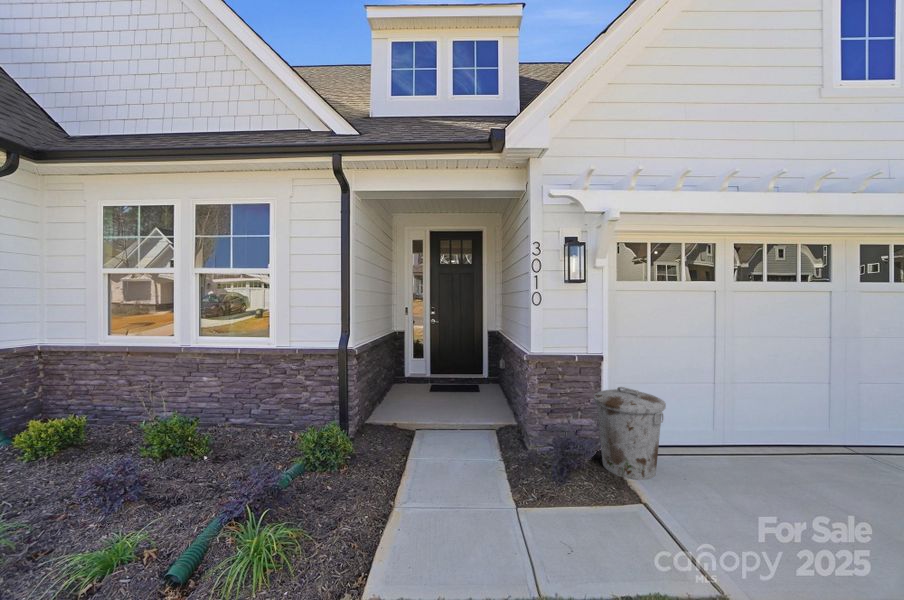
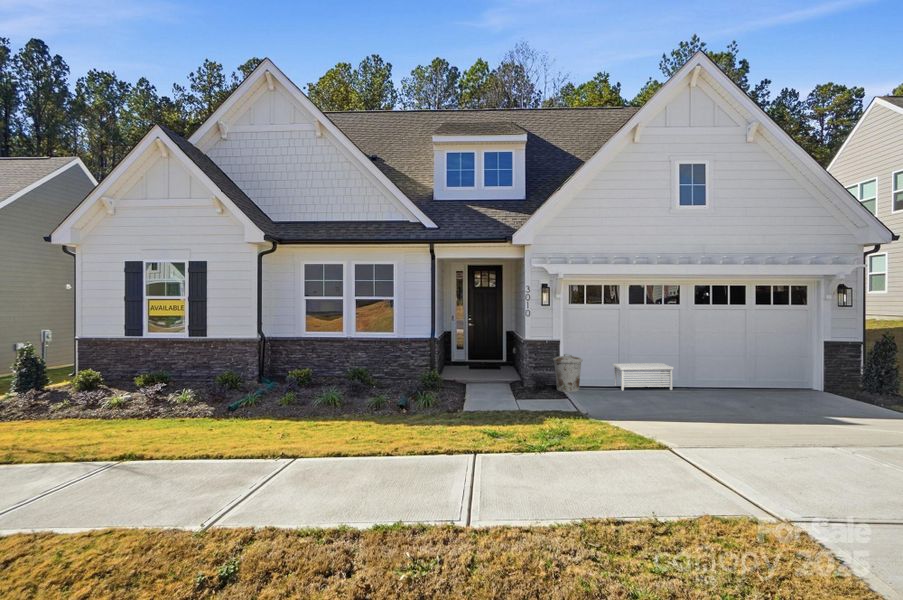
storage bench: none [706,400,873,472] -> present [612,363,674,390]

